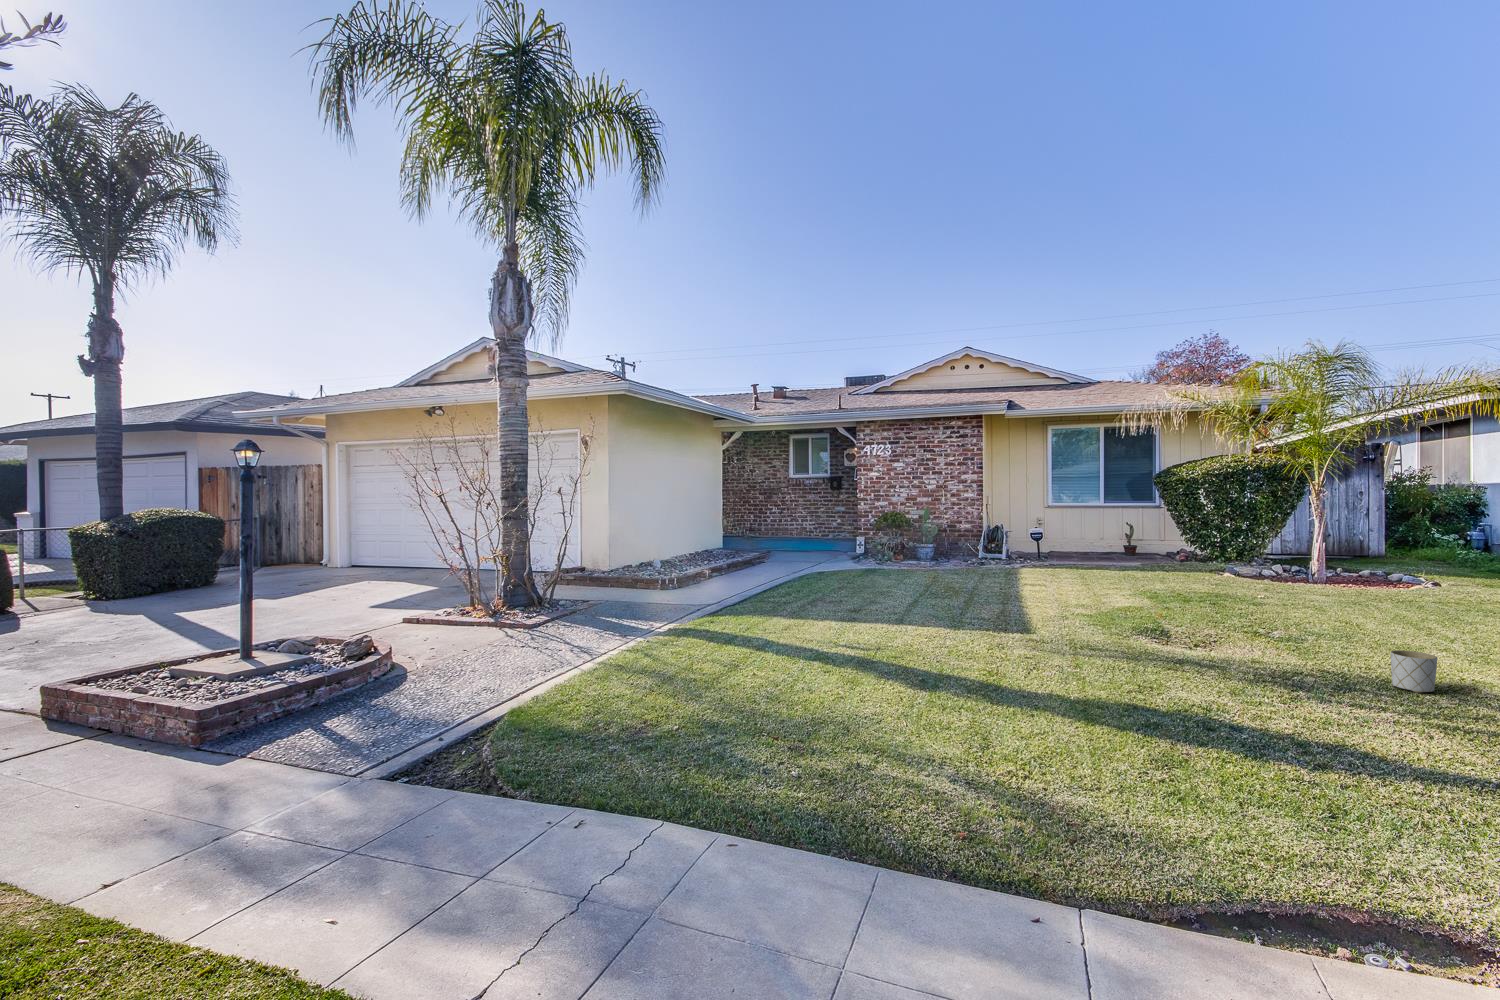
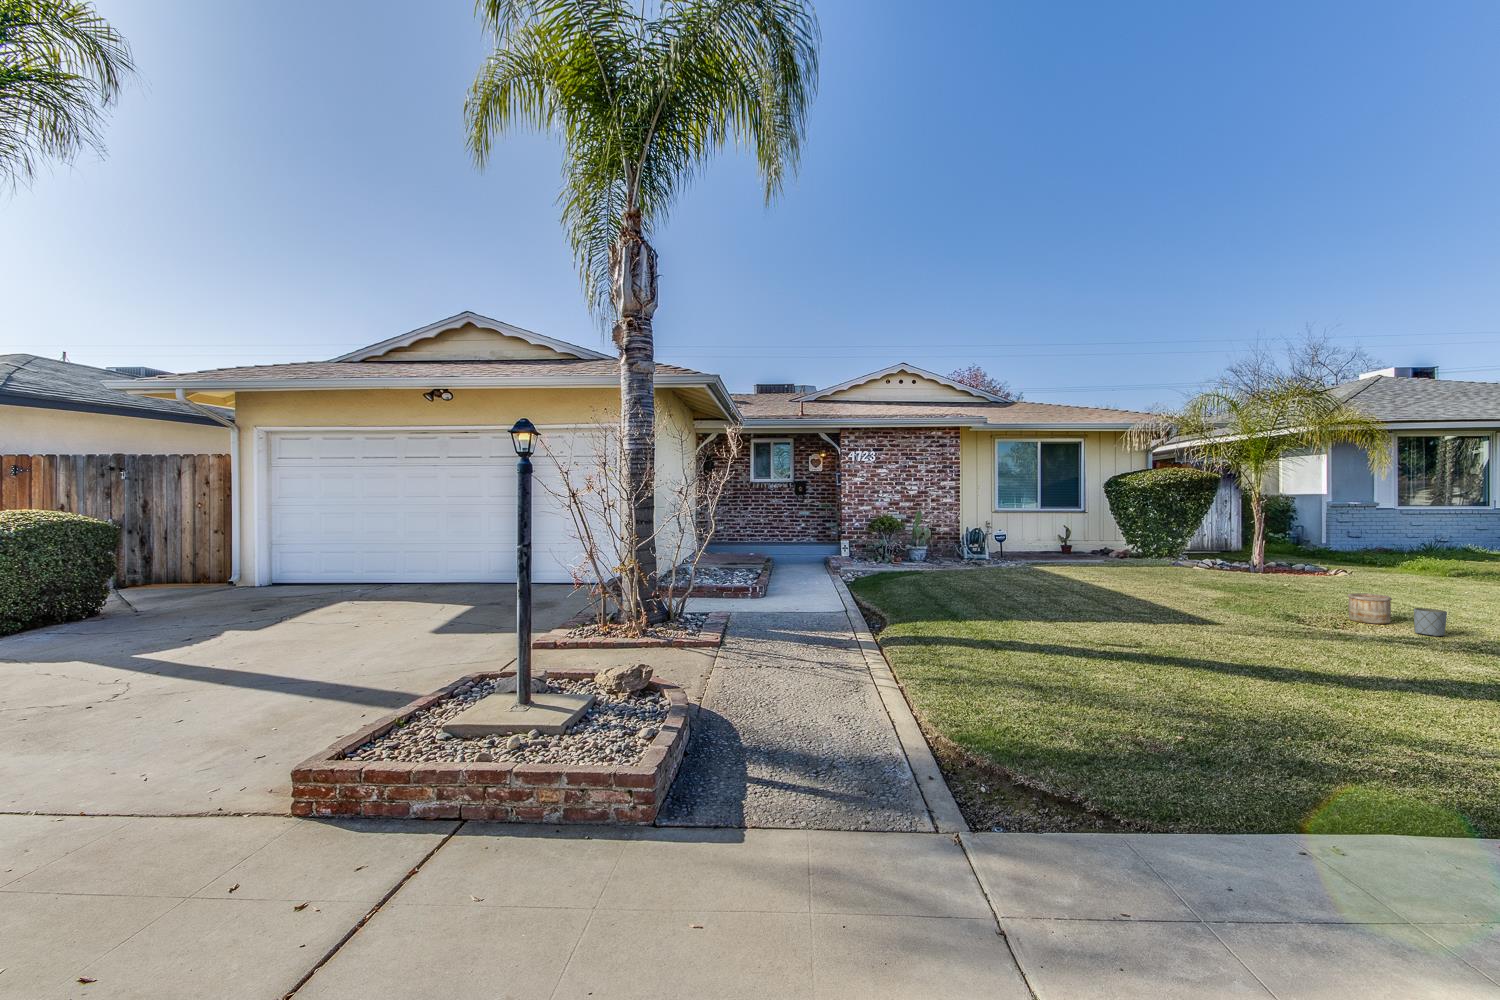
wooden bucket: none [1325,624,1386,669] -> present [1348,593,1392,624]

